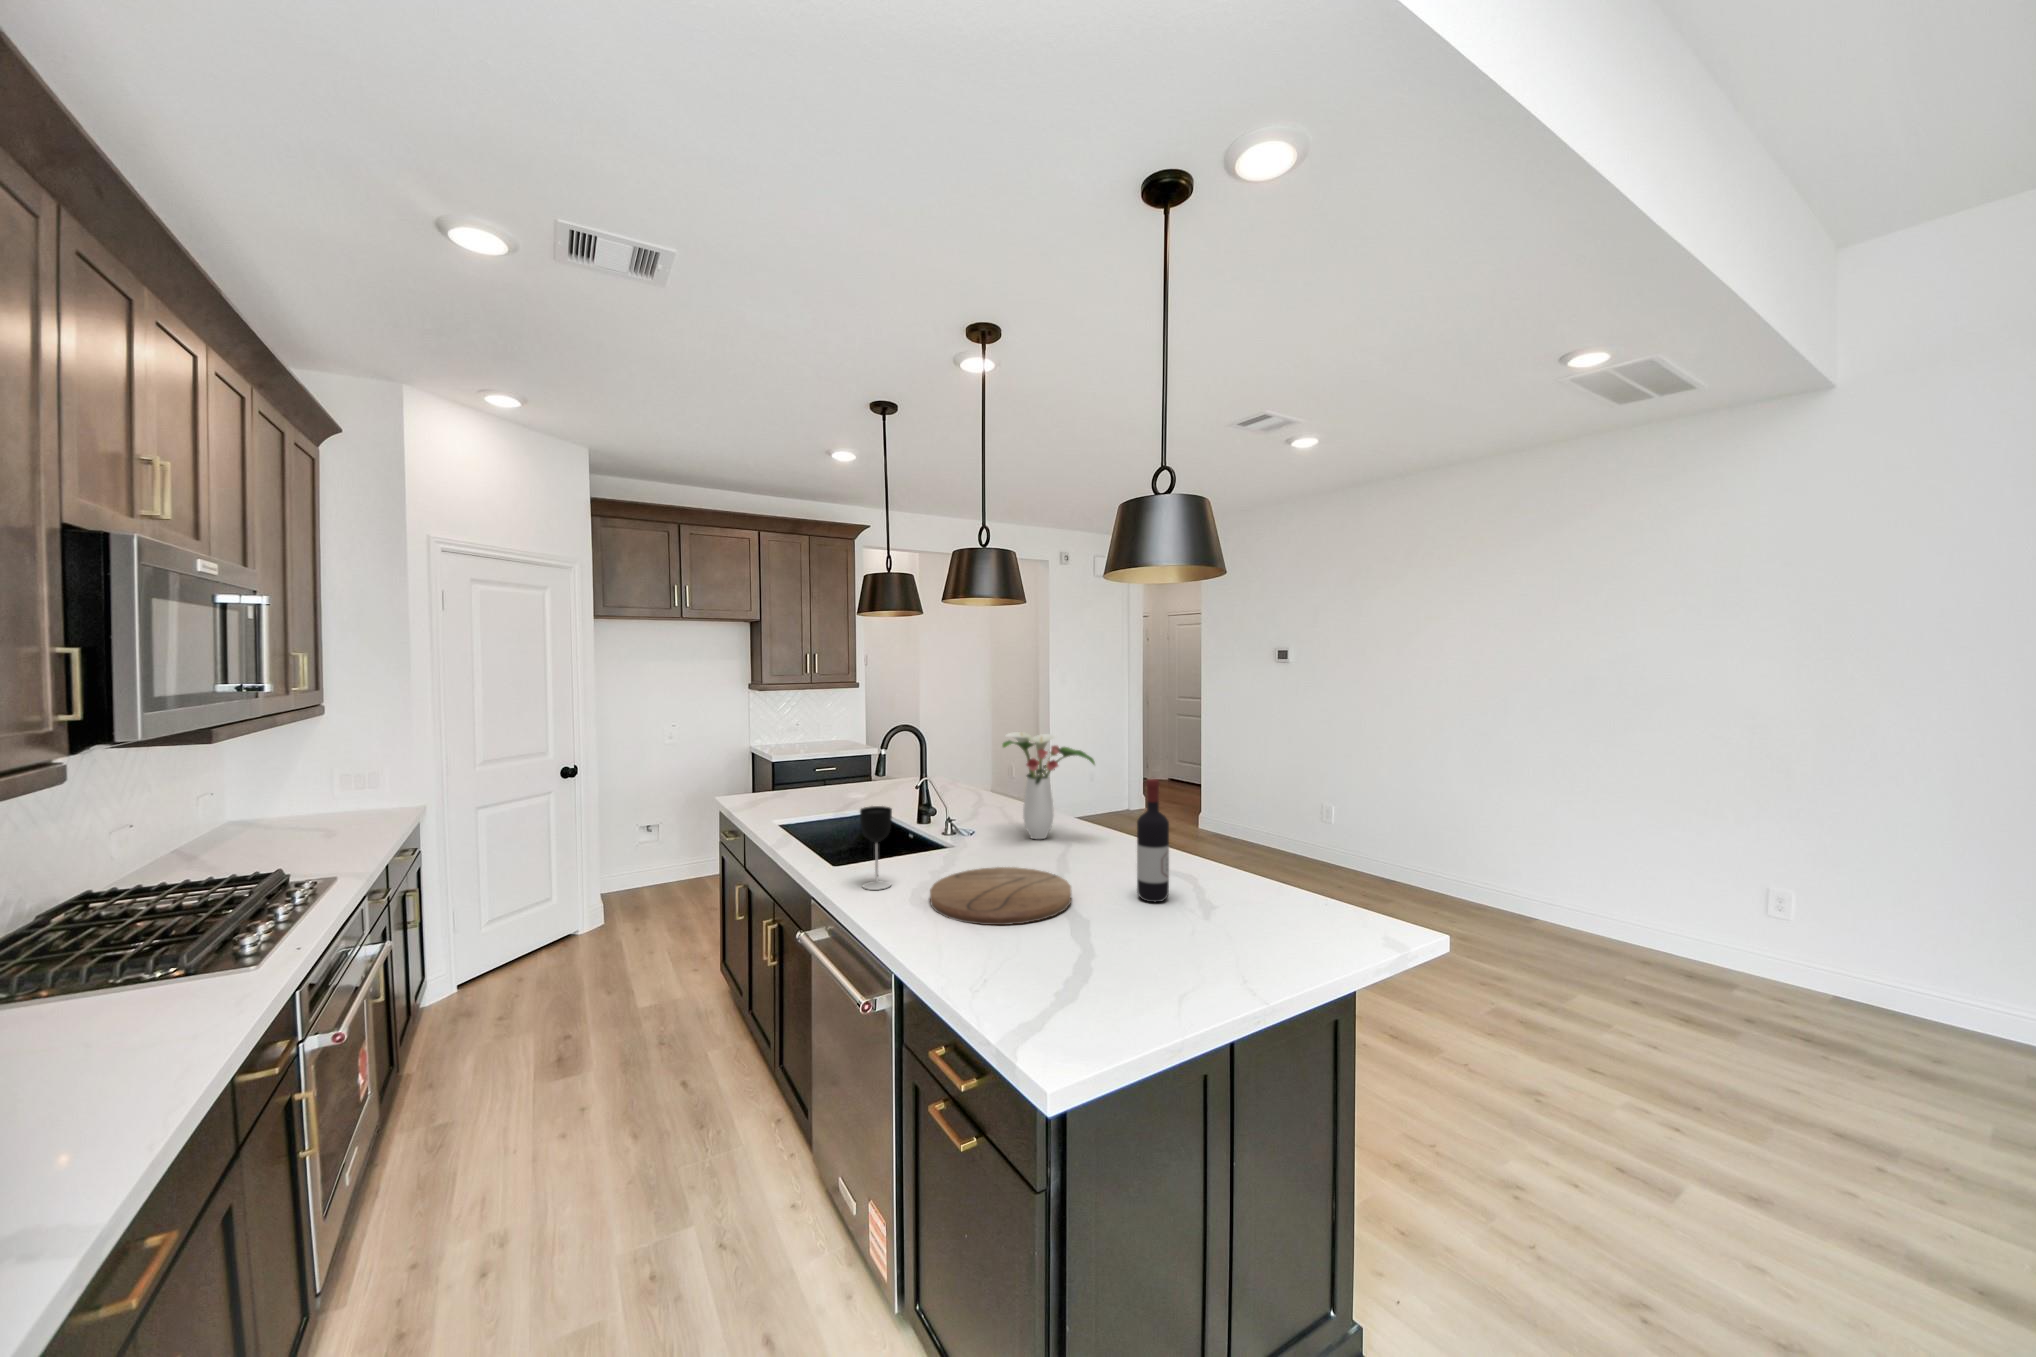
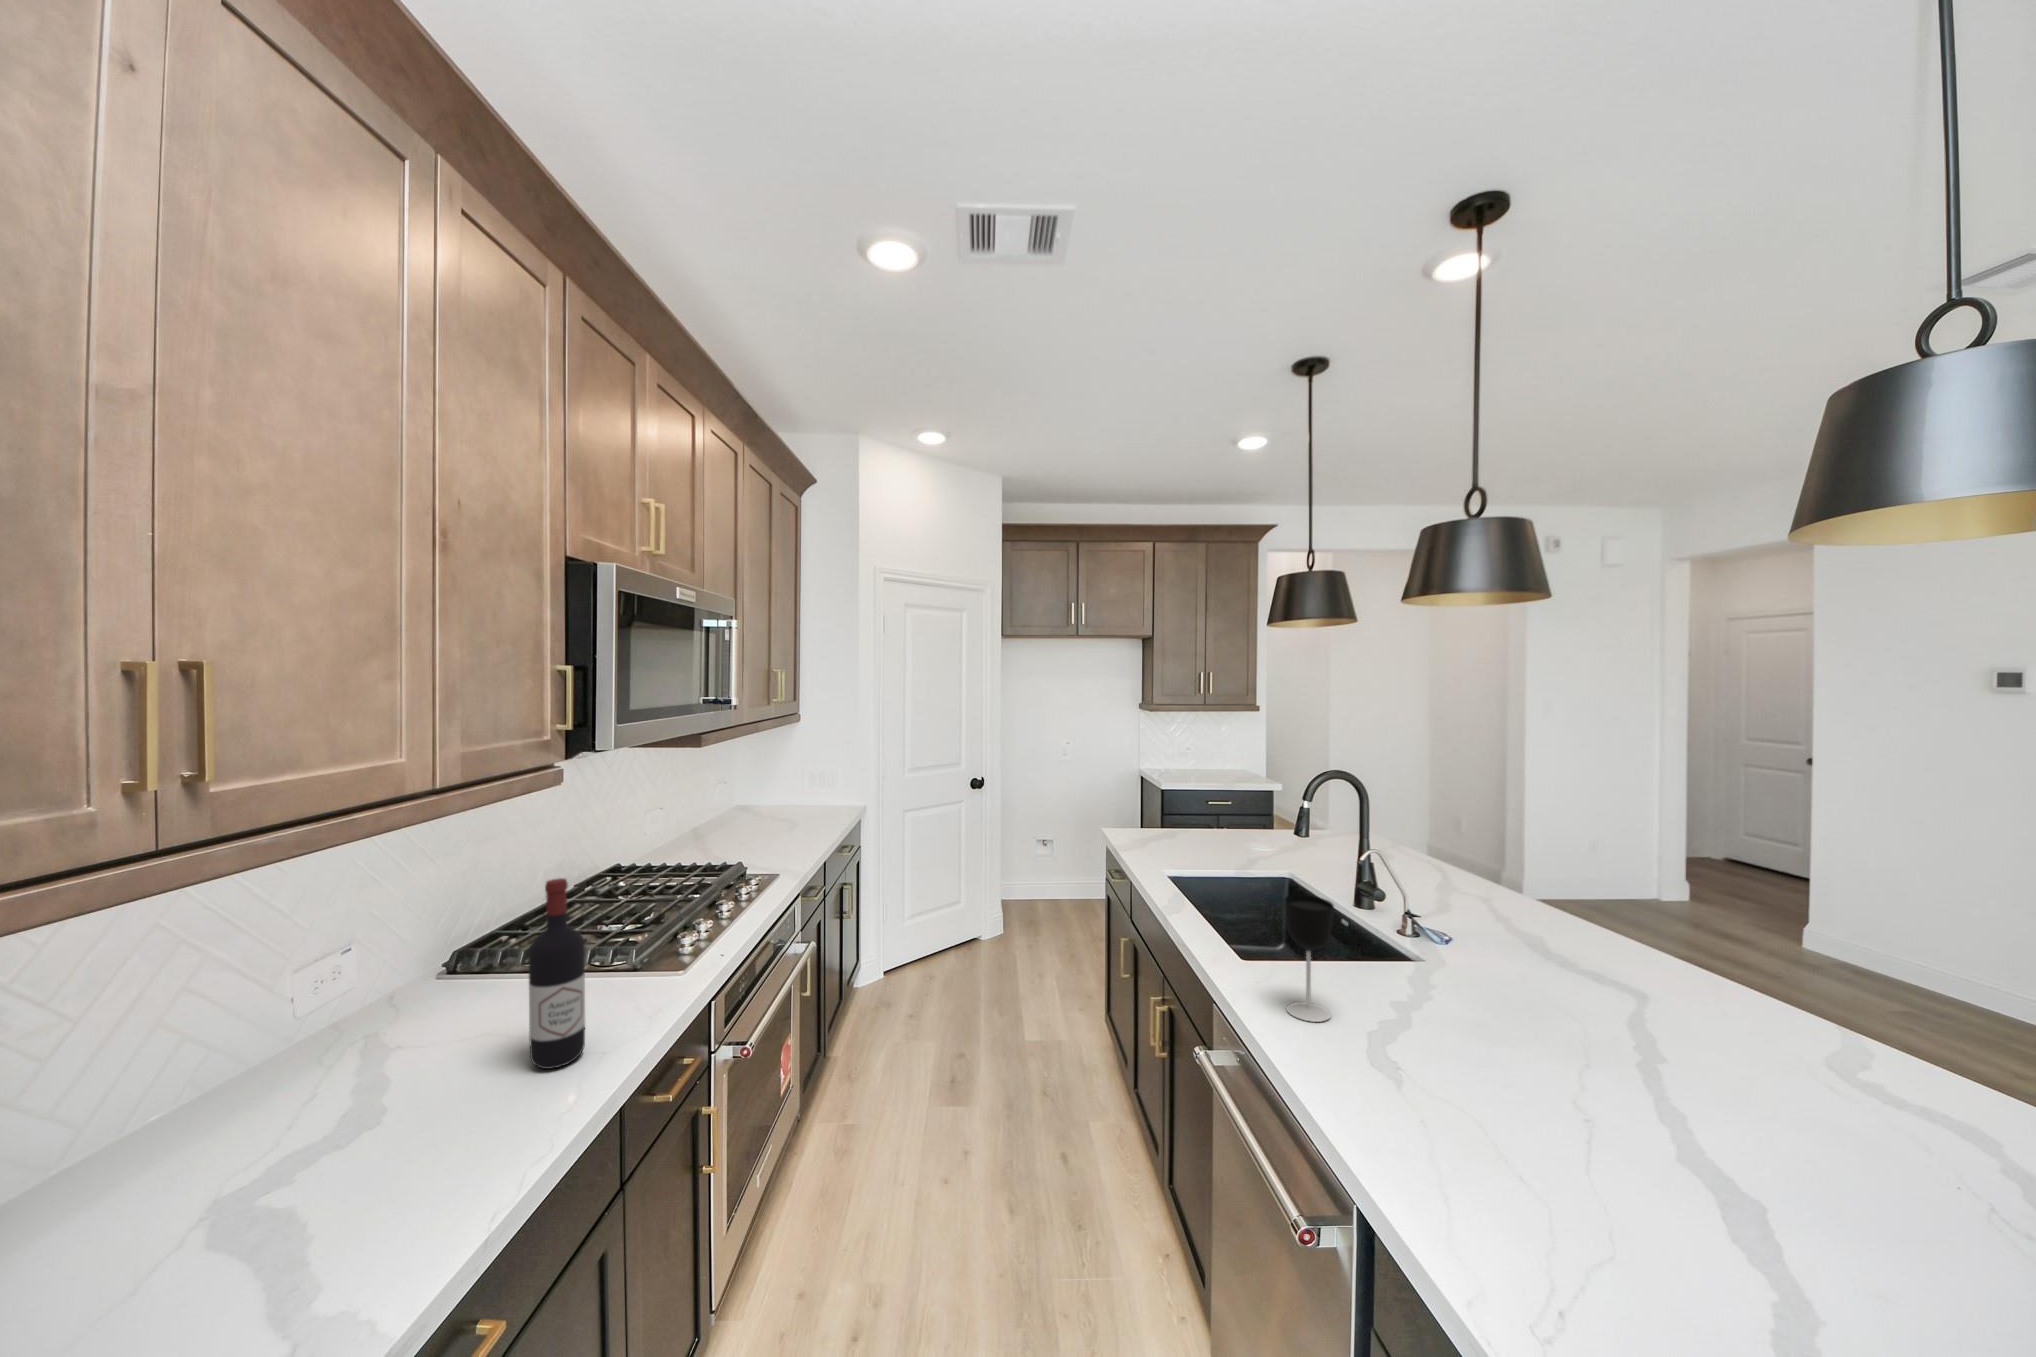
flower arrangement: present [1002,732,1095,839] -> none [1504,797,1693,971]
wine bottle: present [1137,779,1169,902] -> present [528,878,585,1069]
cutting board: present [930,867,1071,925] -> none [1399,1019,1696,1176]

